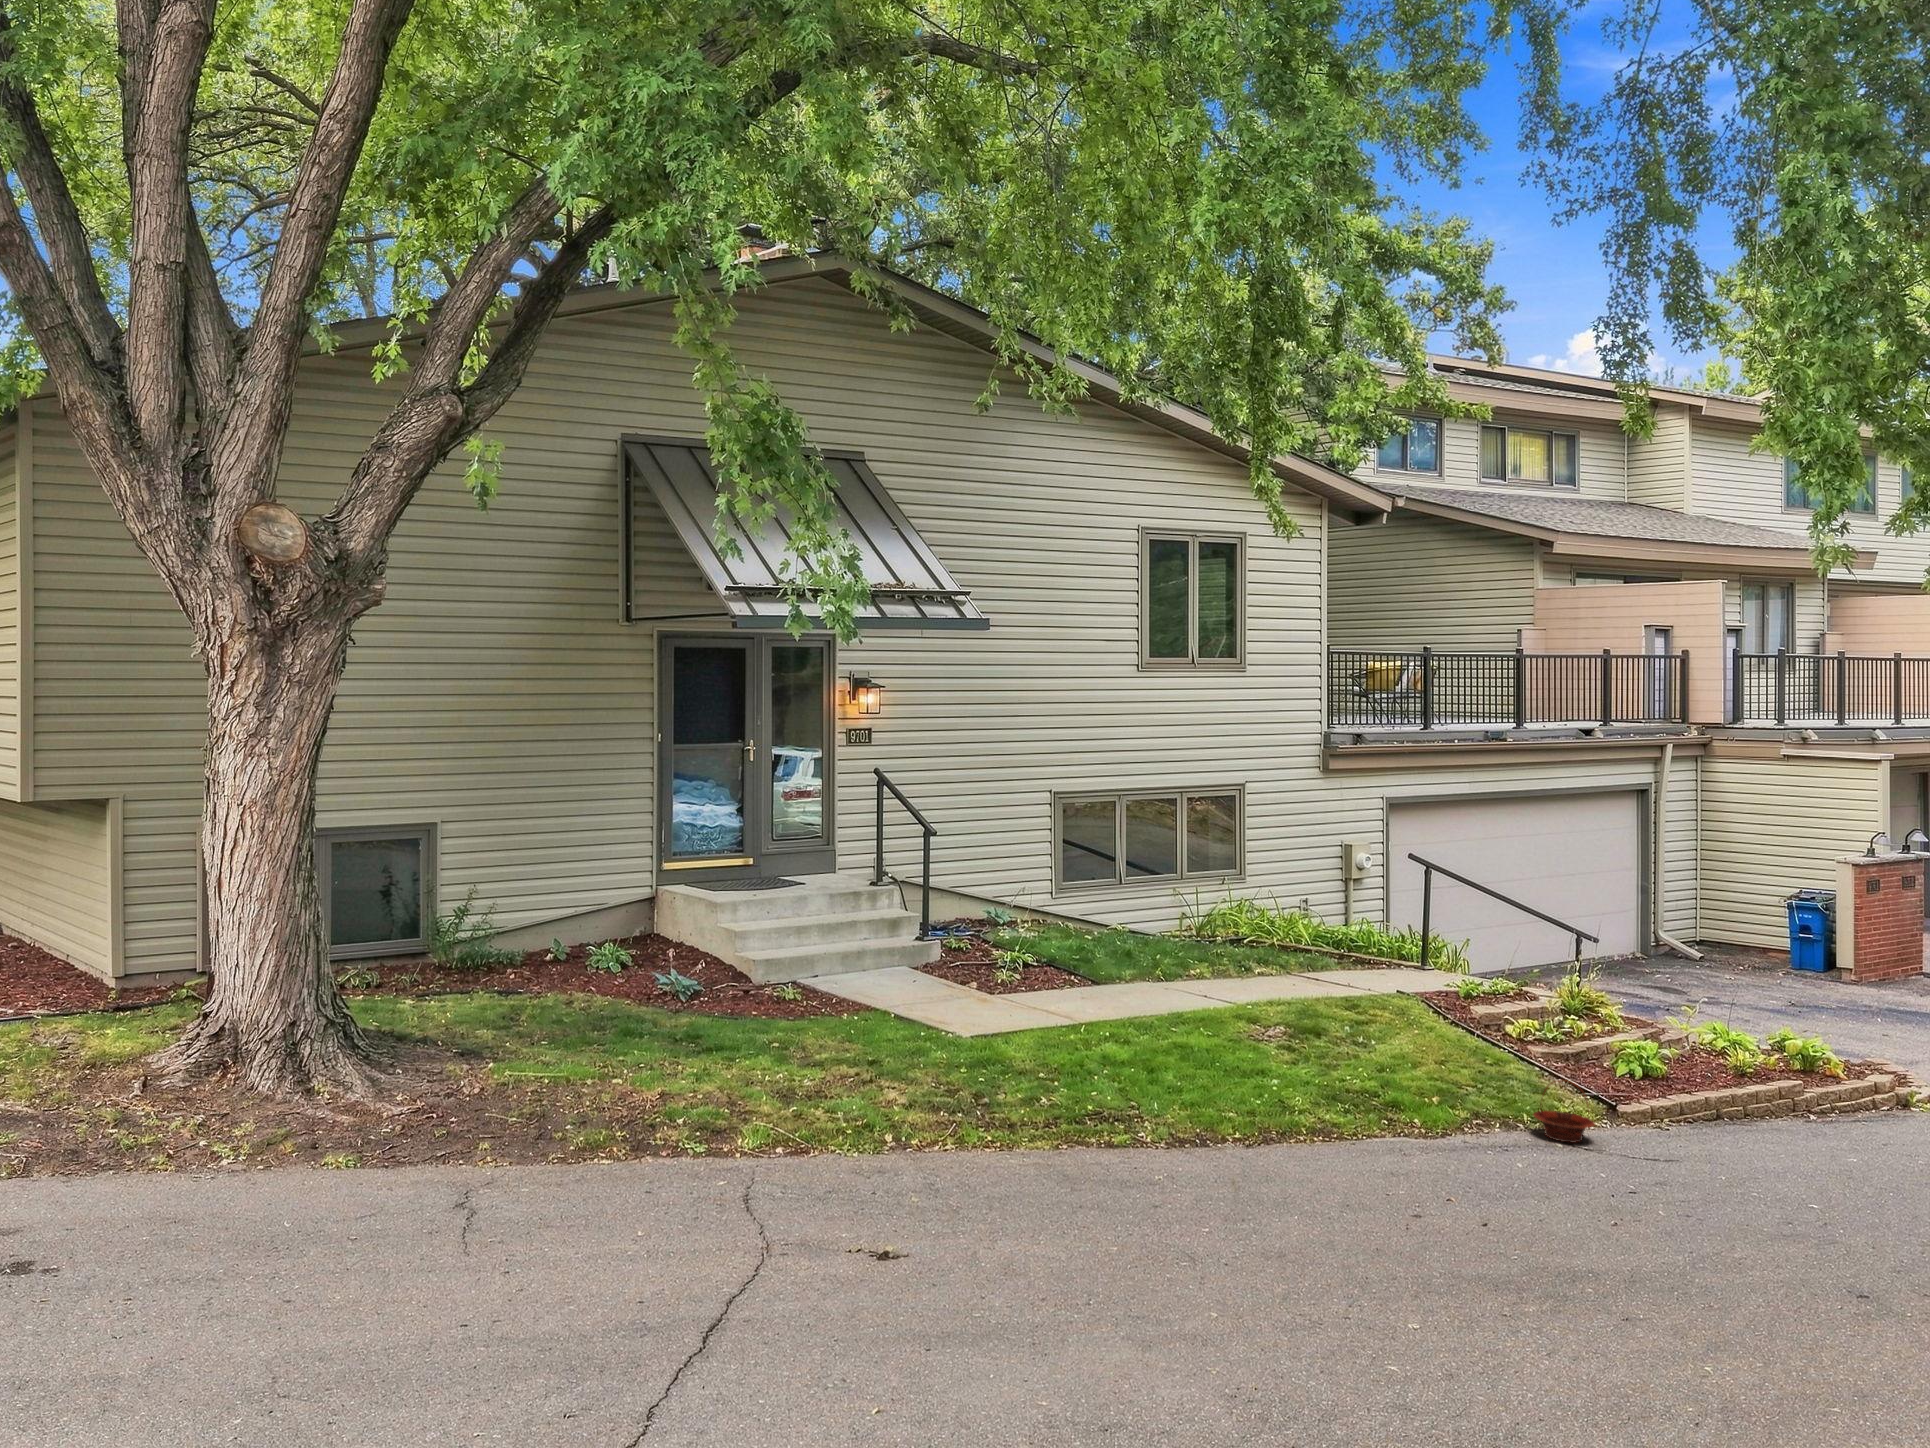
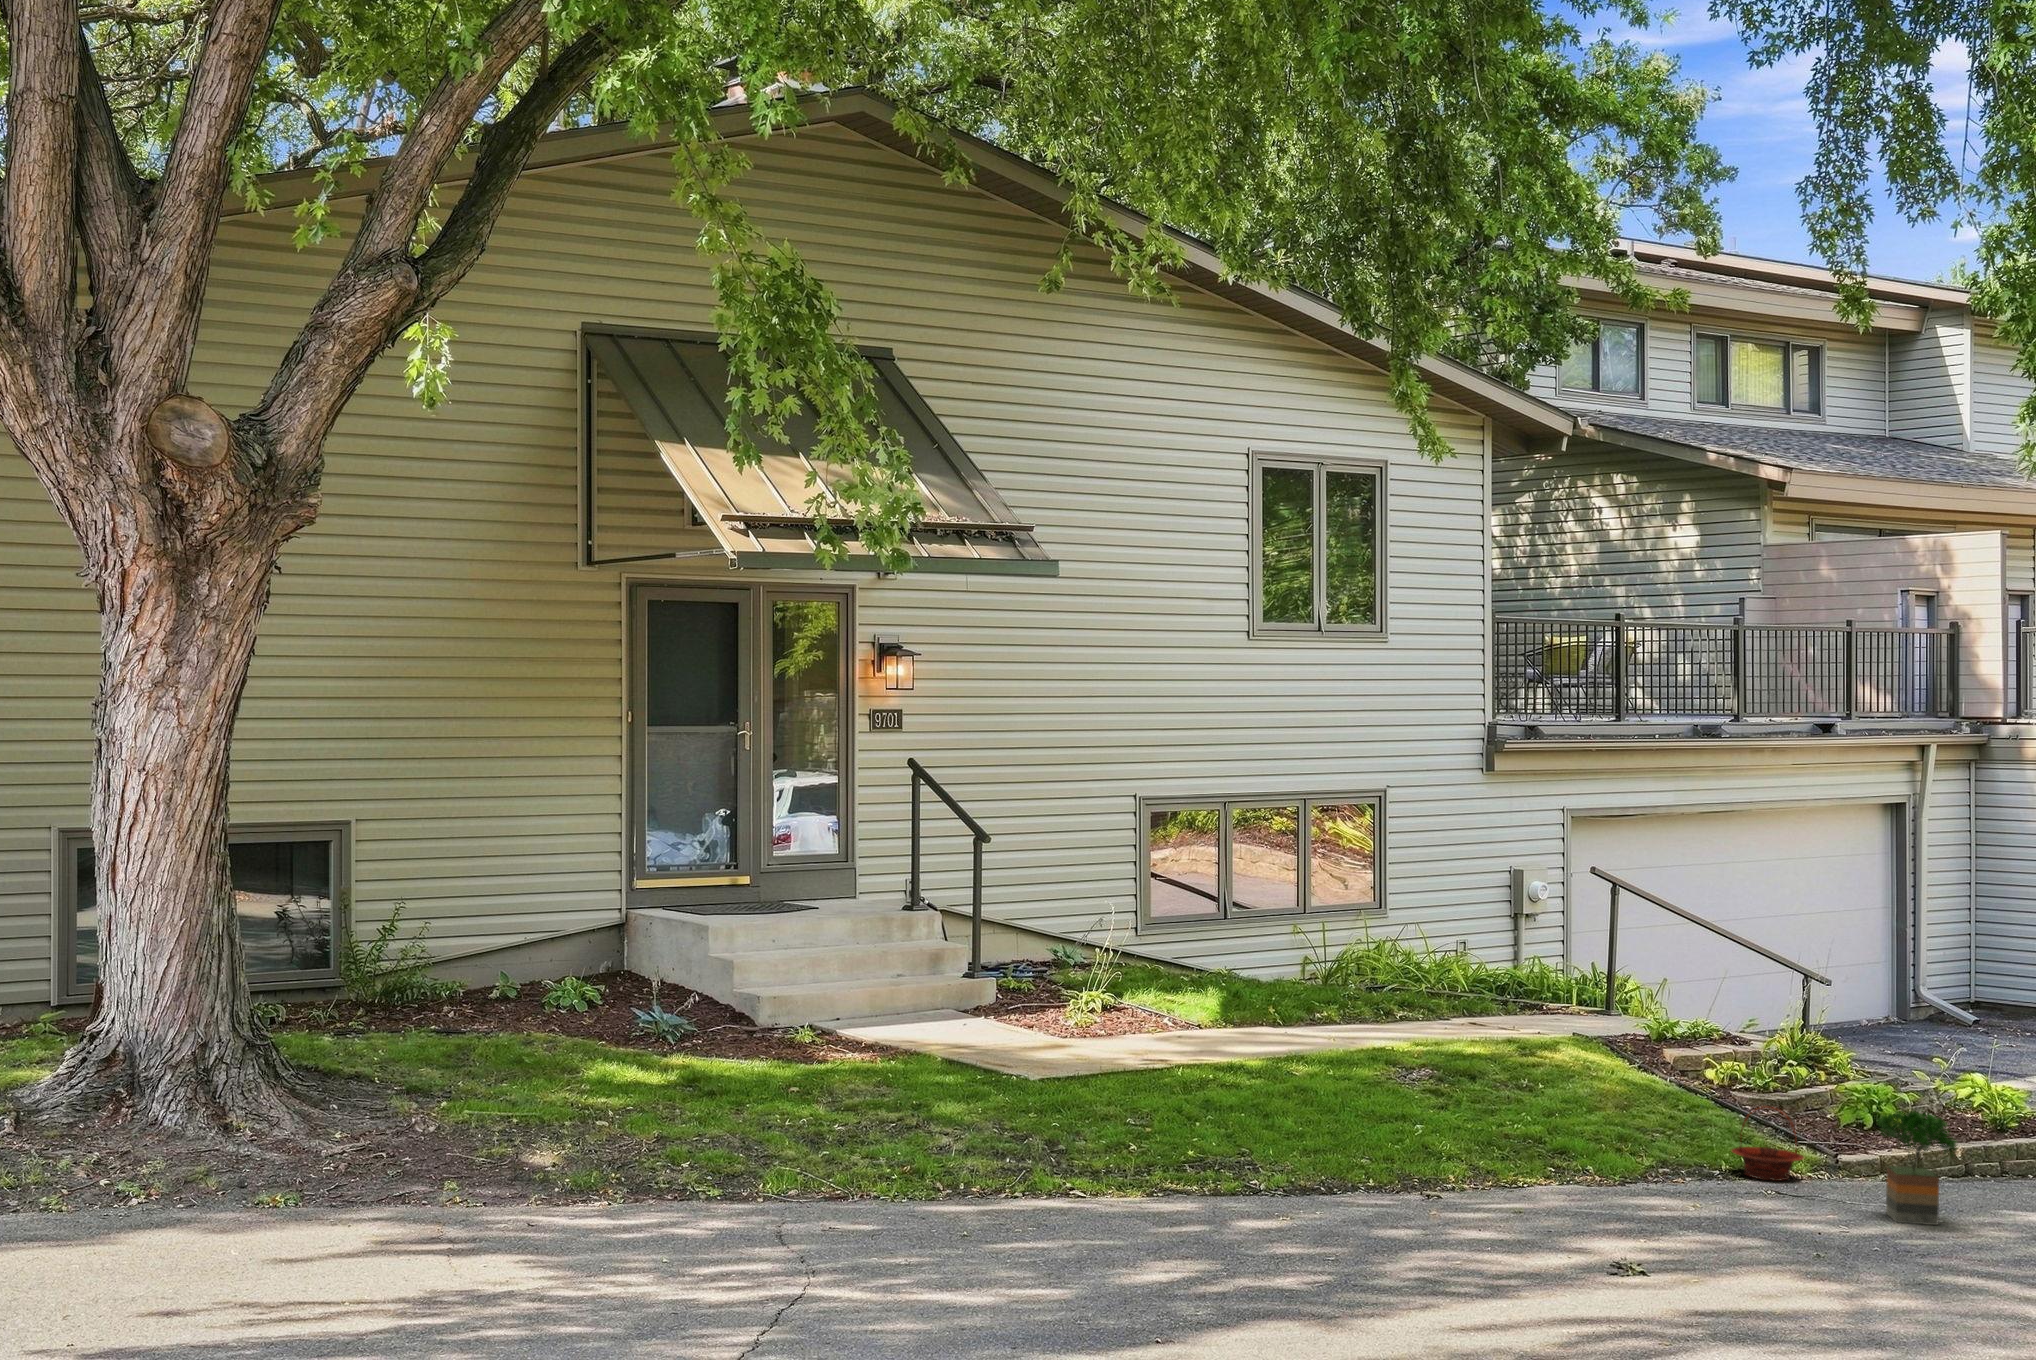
potted tree: none [1663,1097,1739,1200] -> present [1877,1111,1958,1225]

